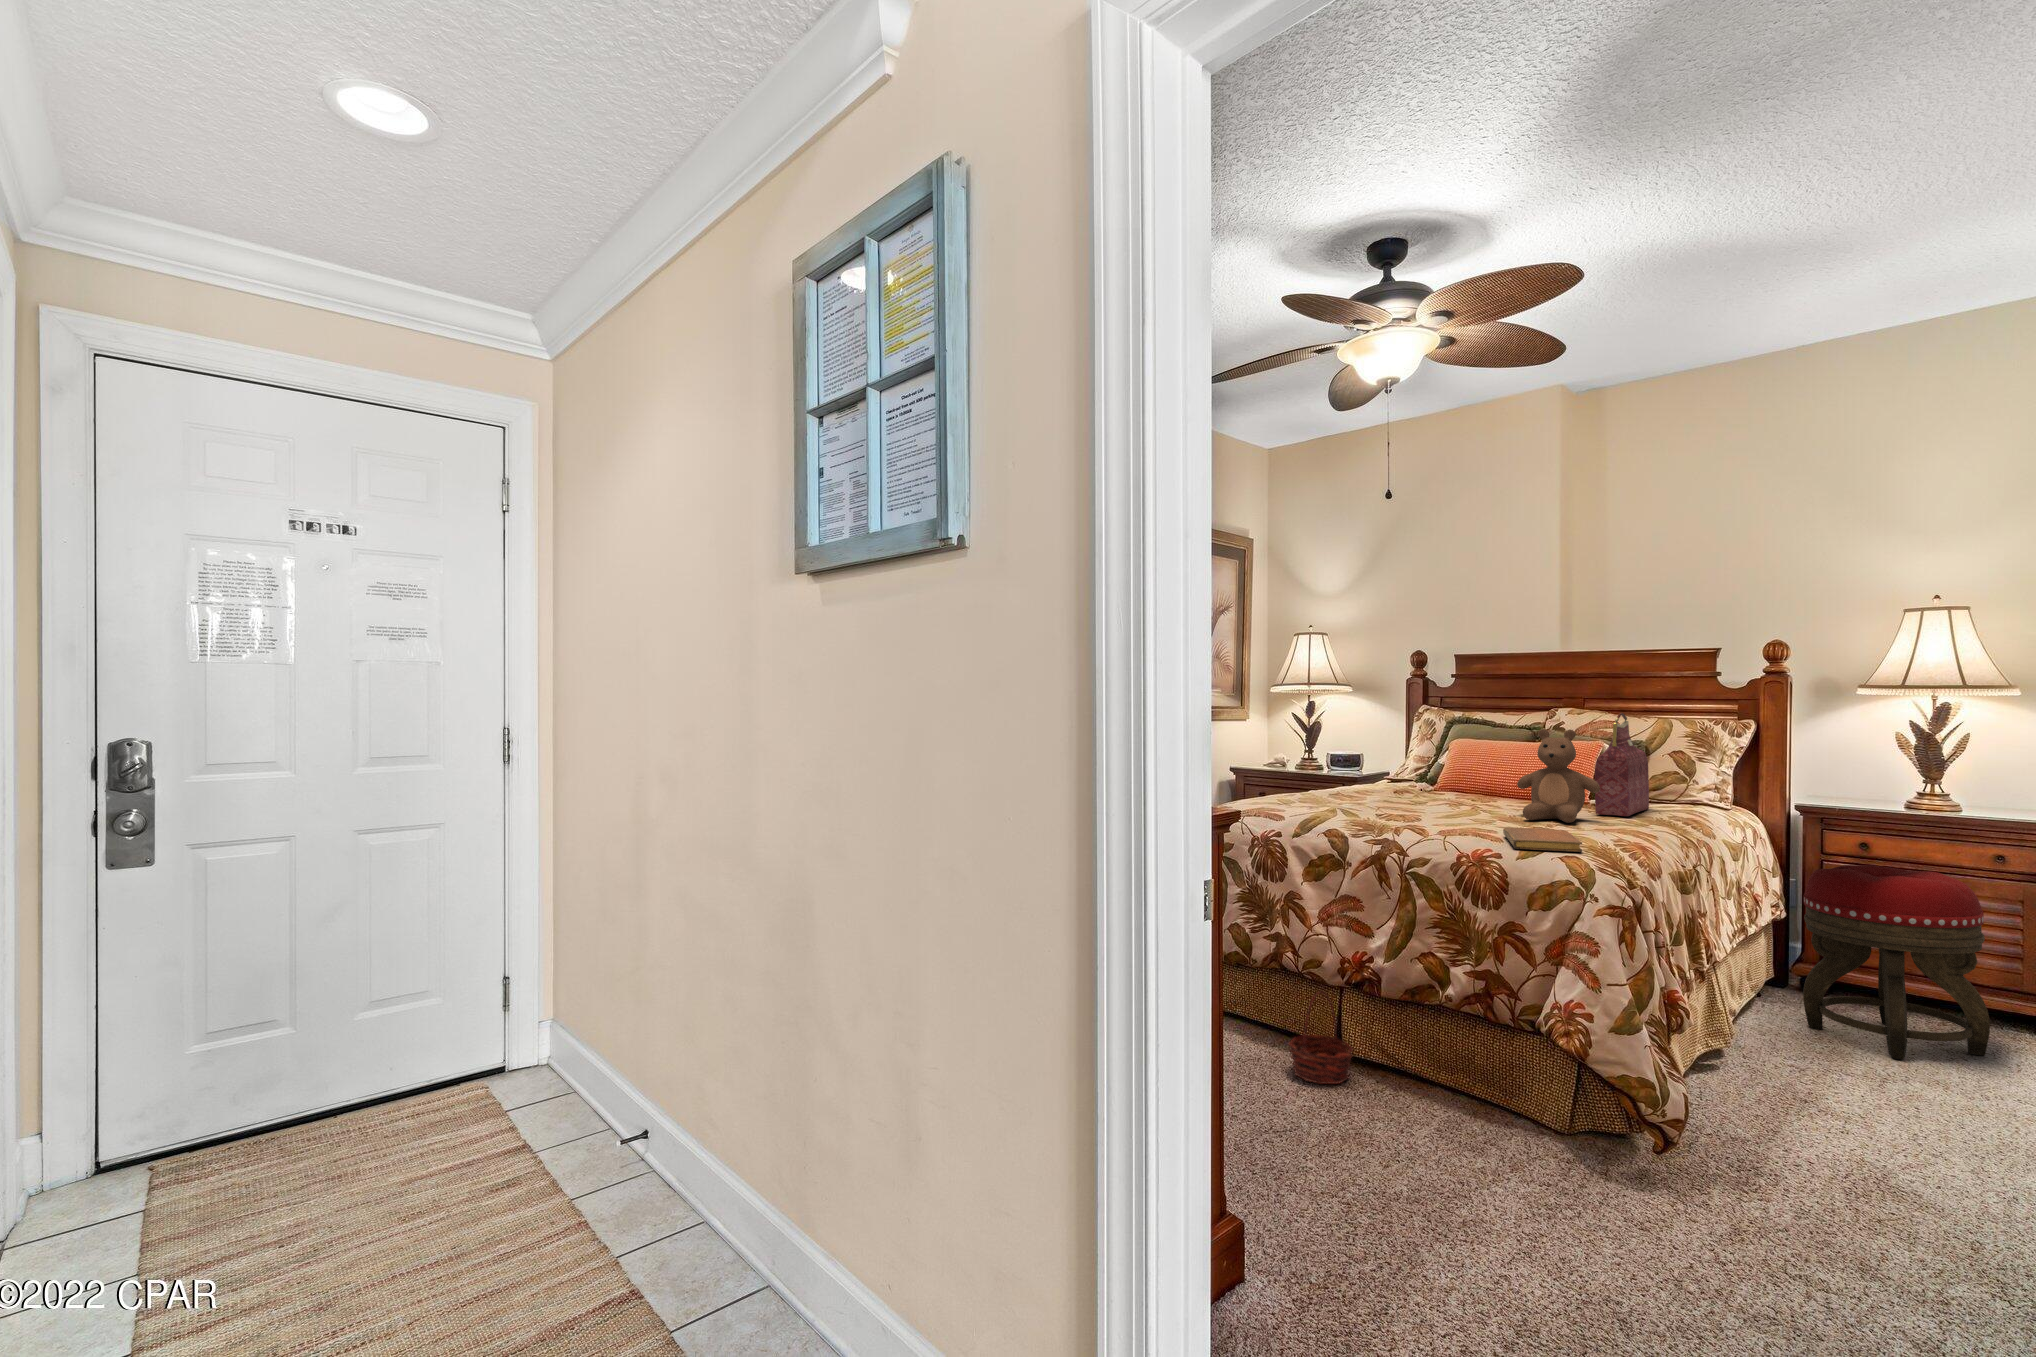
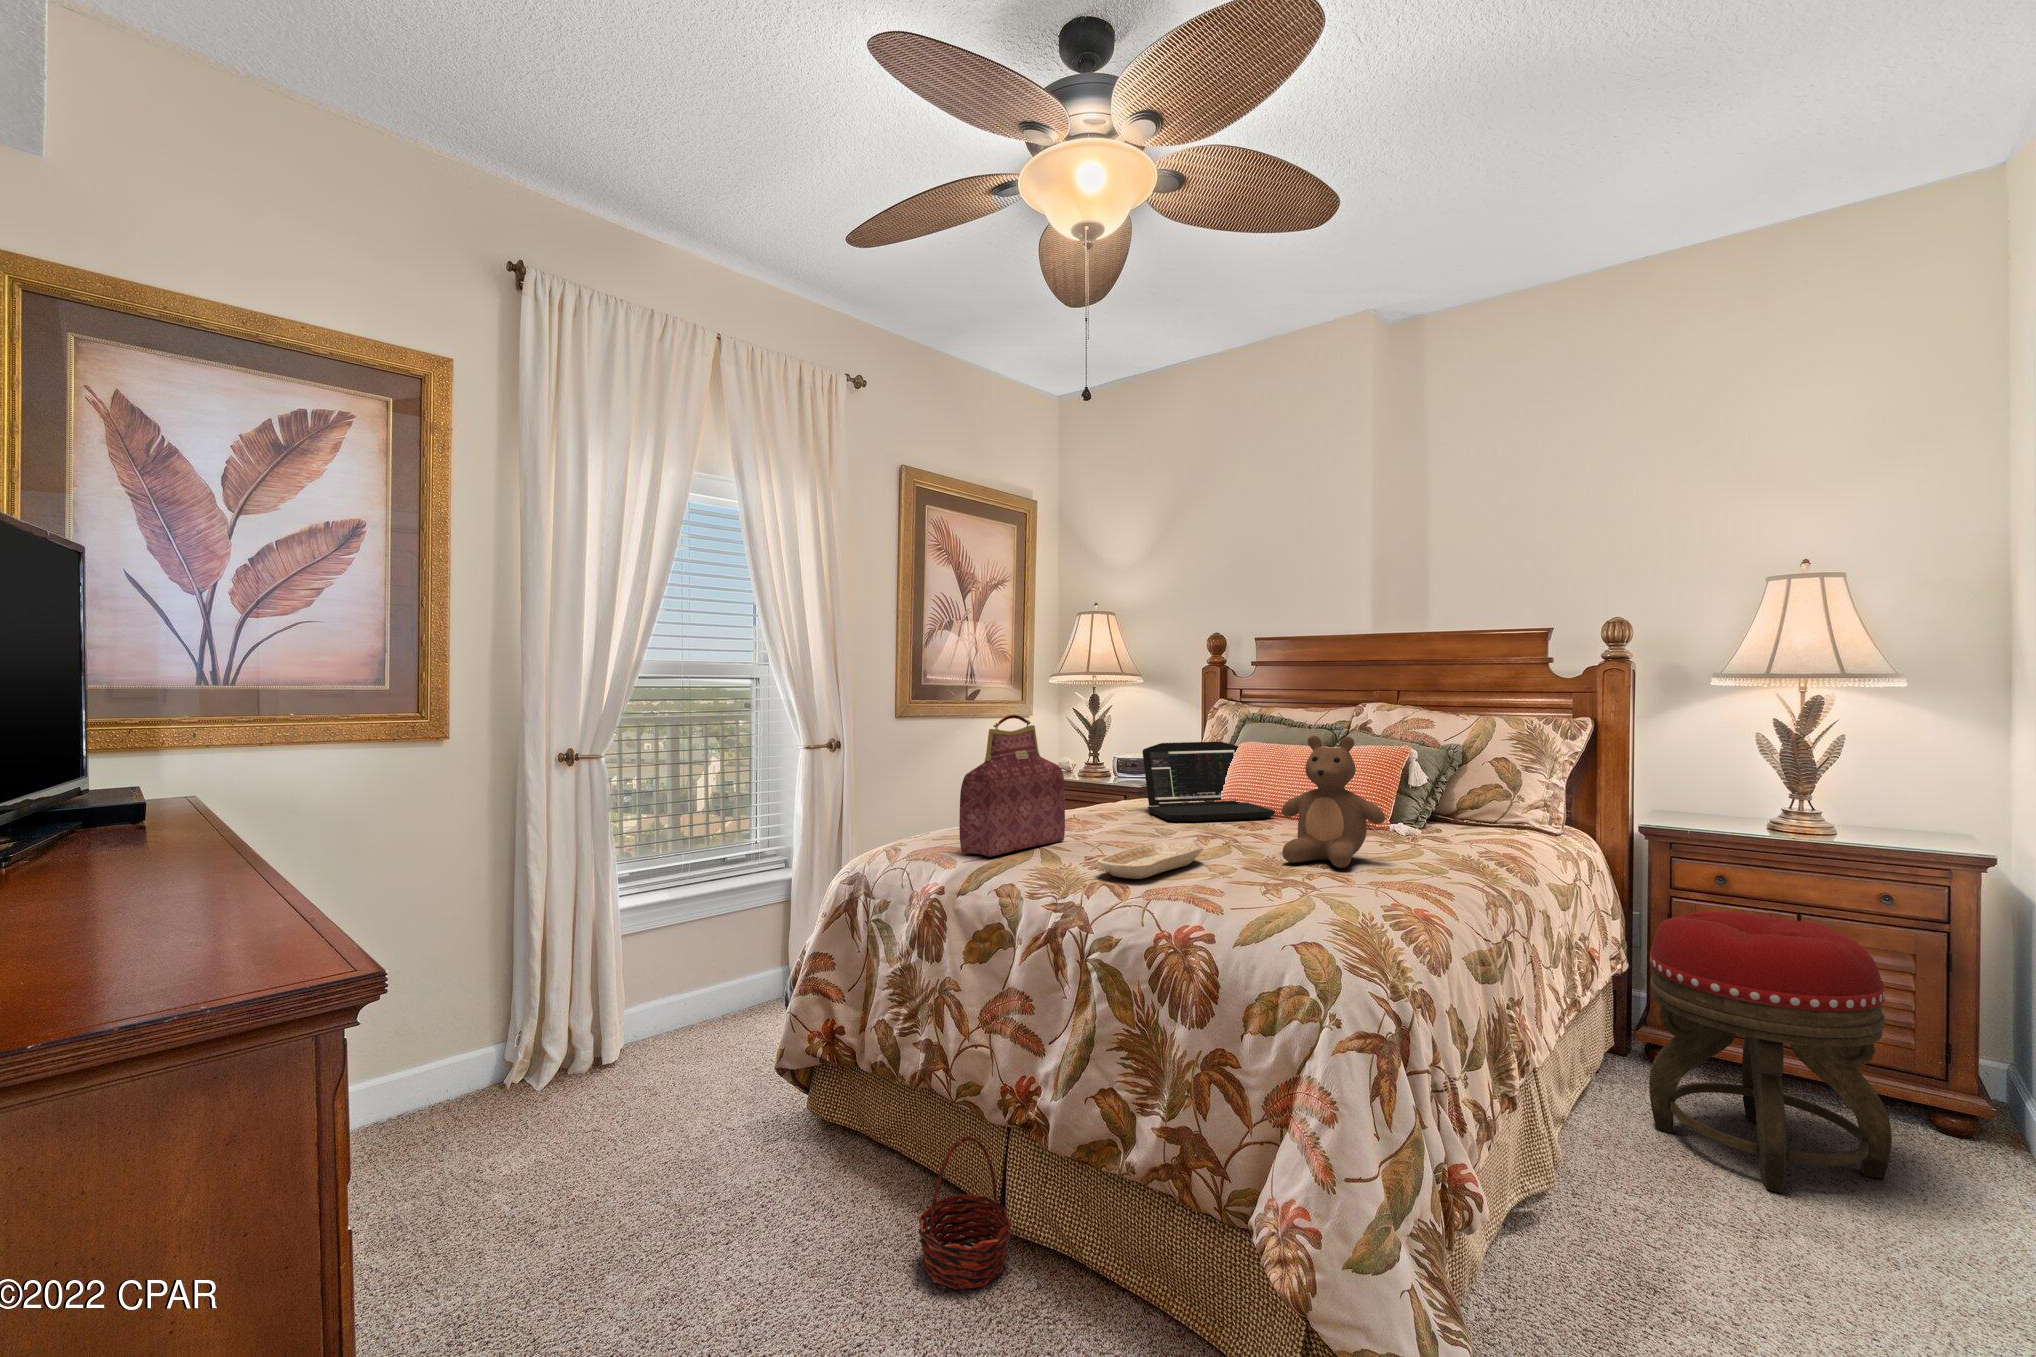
handbag: present [1595,713,1649,816] -> present [959,715,1065,857]
laptop: none [1381,737,1494,798] -> present [1143,742,1275,822]
tray: none [1394,806,1464,826] -> present [1097,843,1203,879]
notebook: present [1503,827,1582,852] -> none [1226,887,1327,938]

